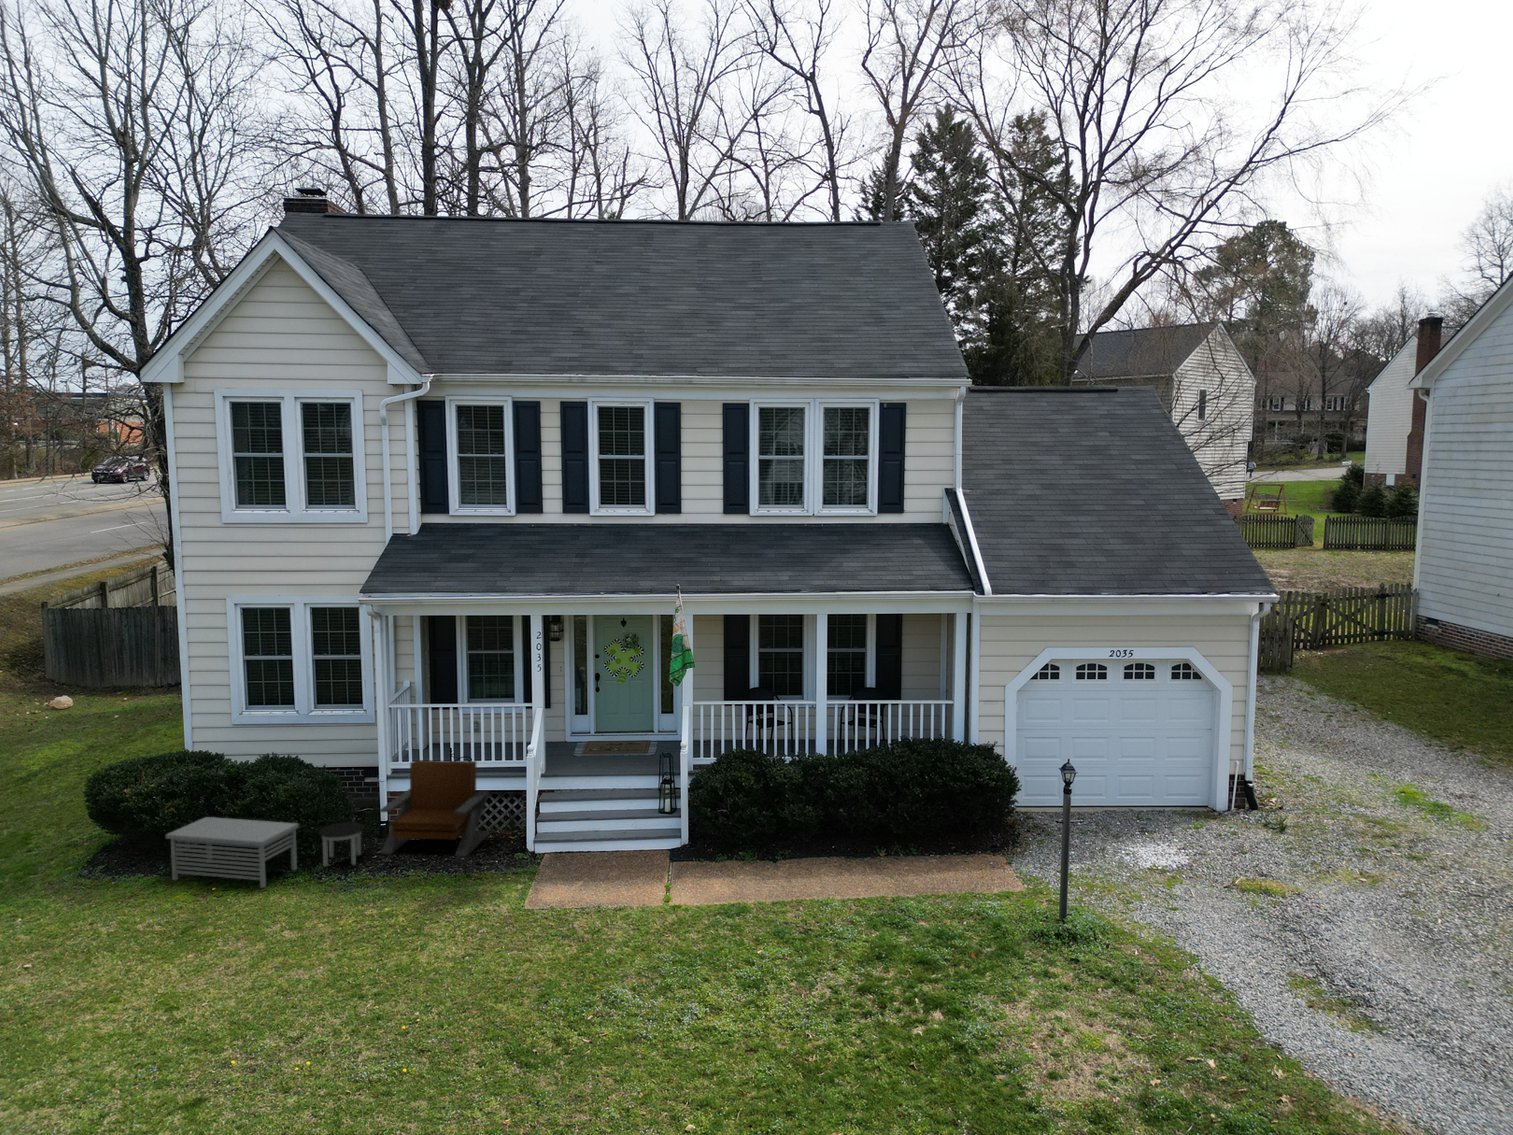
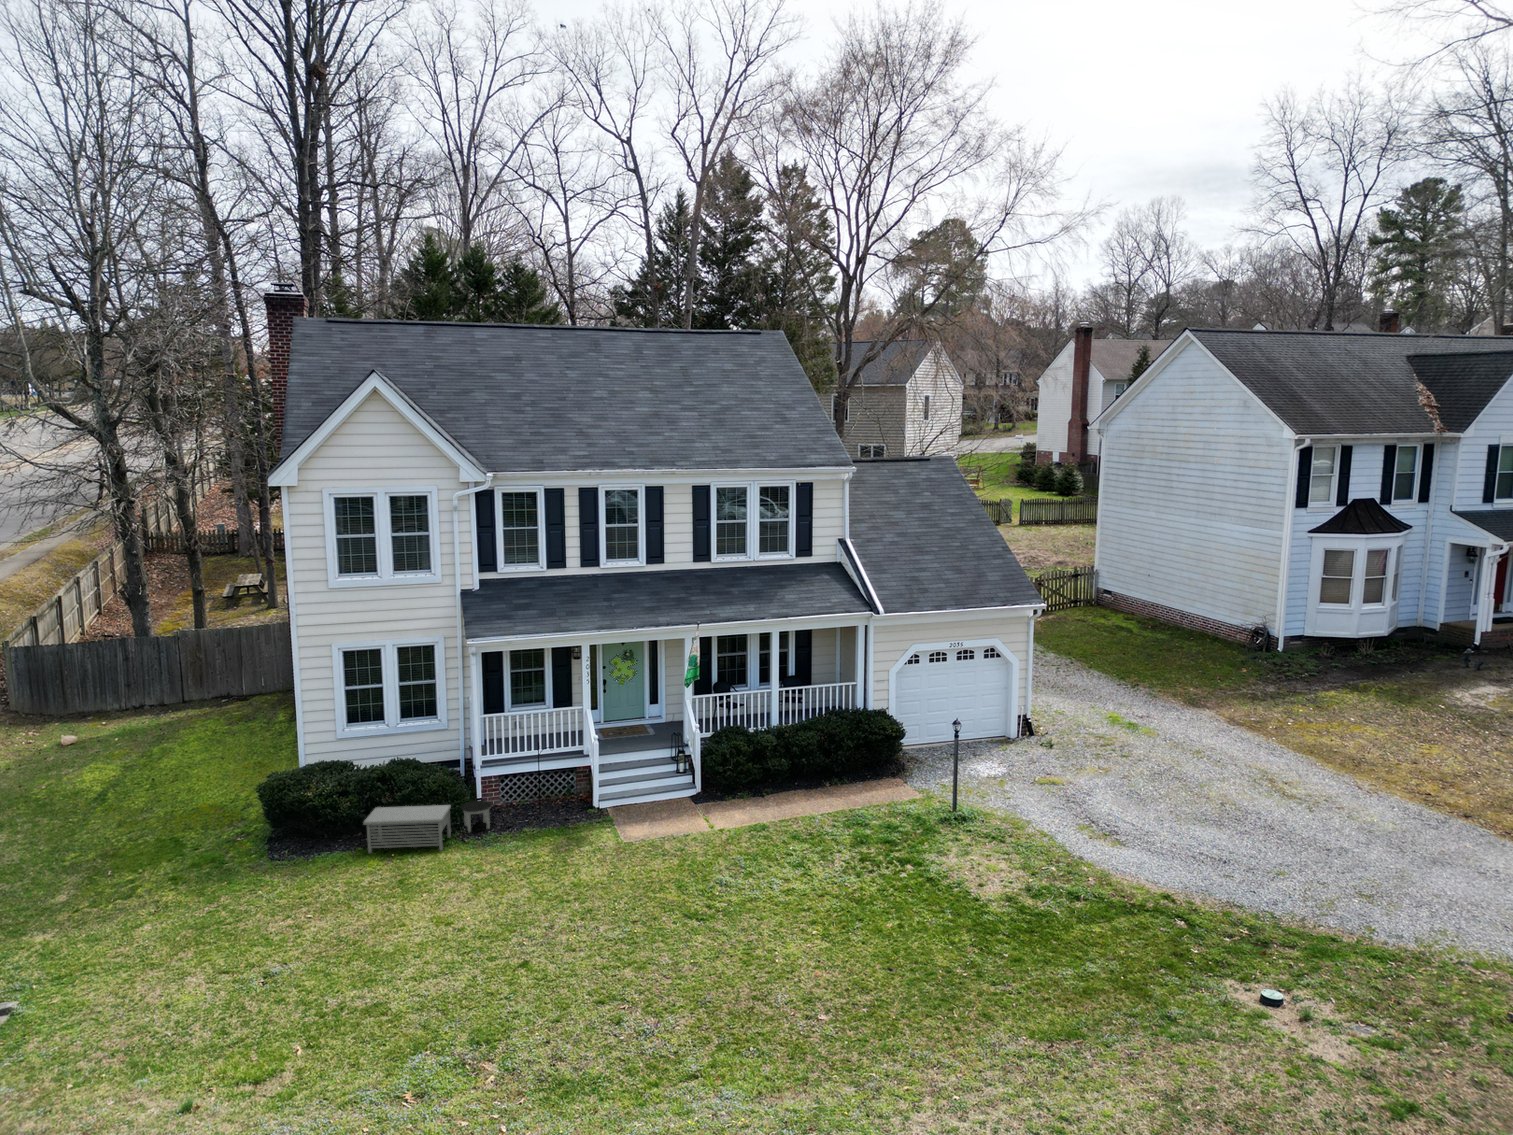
lounge chair: present [380,760,489,857] -> none [499,750,562,820]

